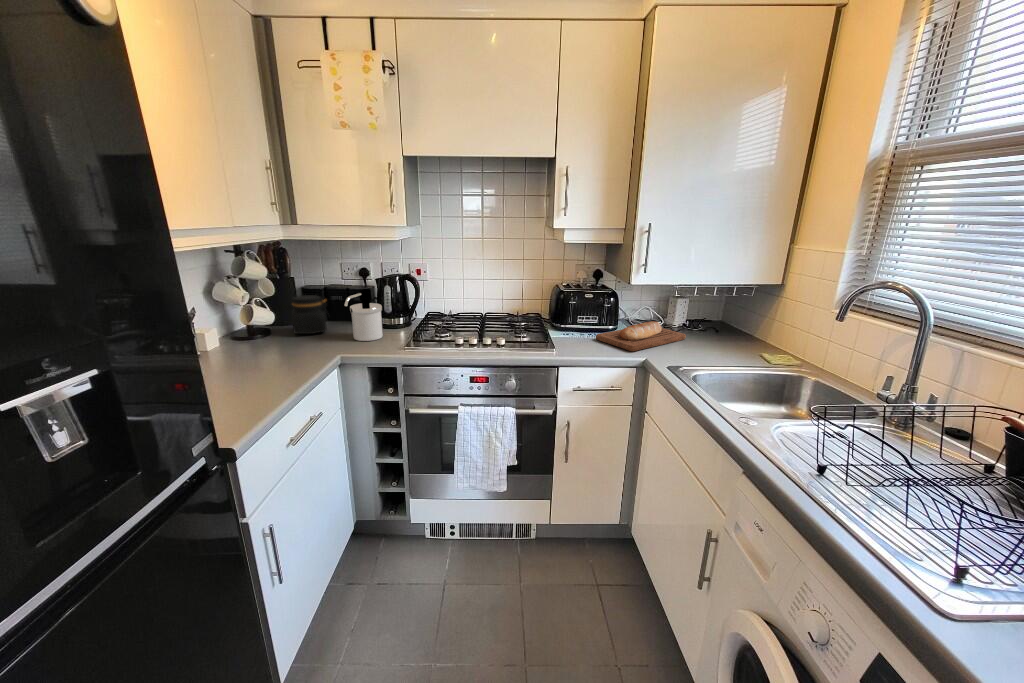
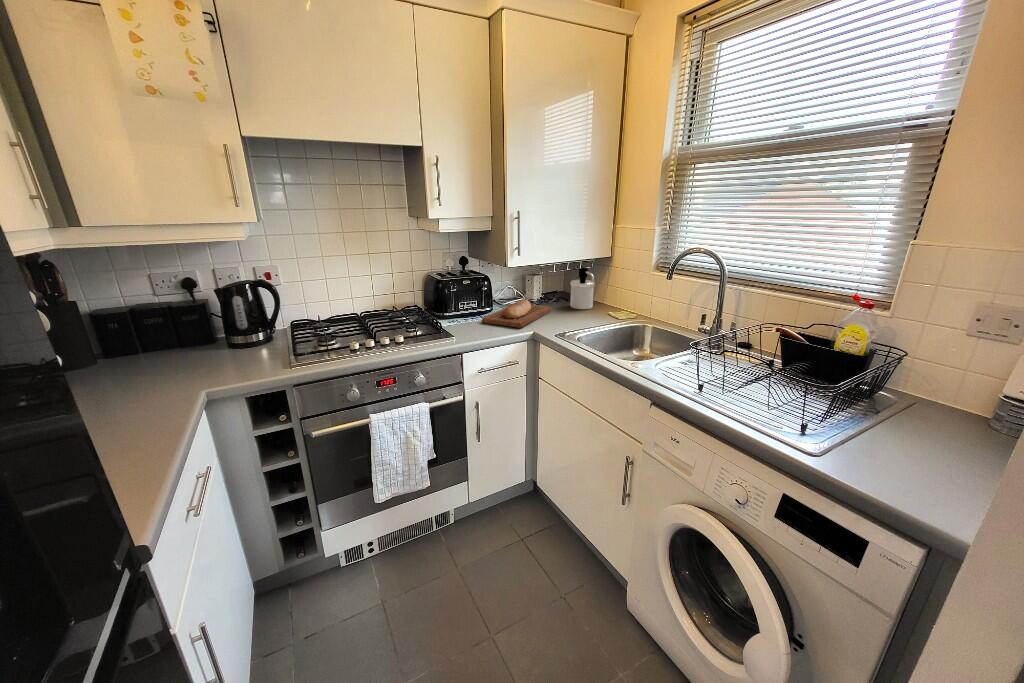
soap dispenser: present [344,289,383,341] -> present [570,268,595,309]
jar: present [286,295,327,334] -> none [82,321,160,376]

